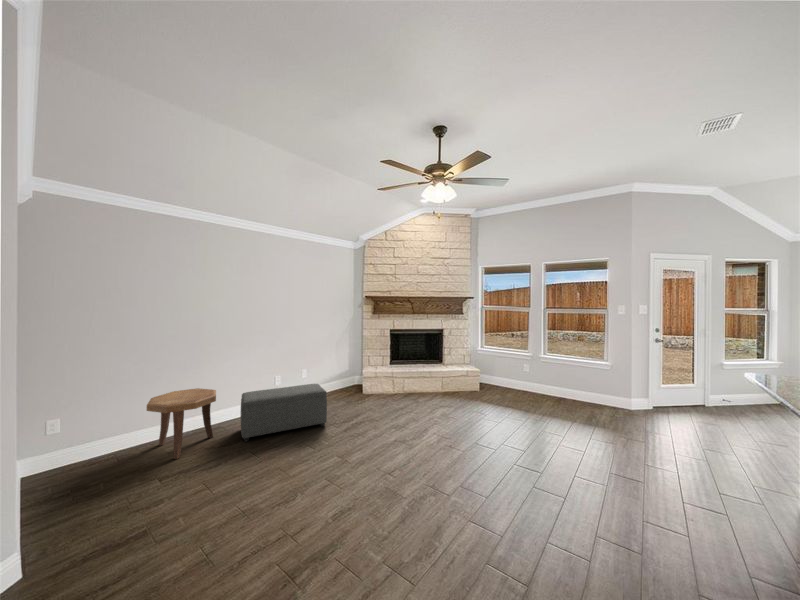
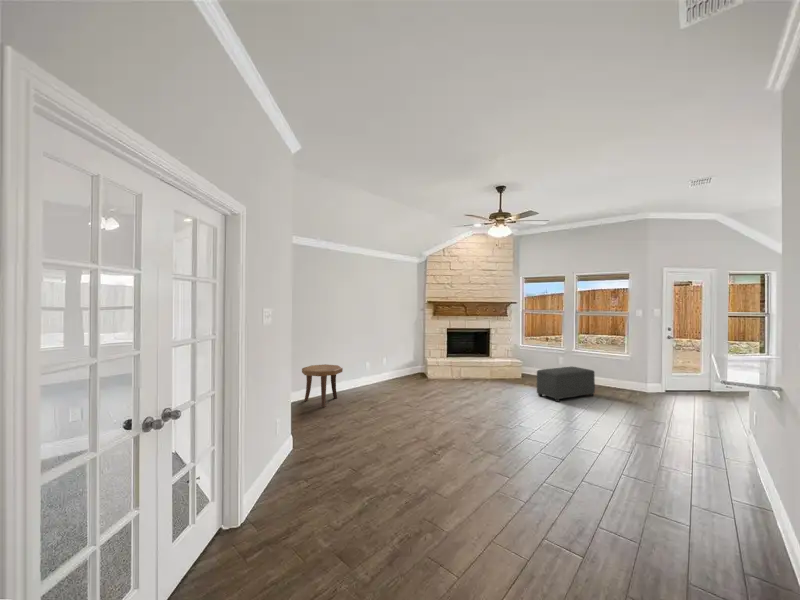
ottoman: present [241,384,327,442] -> present [537,367,595,402]

